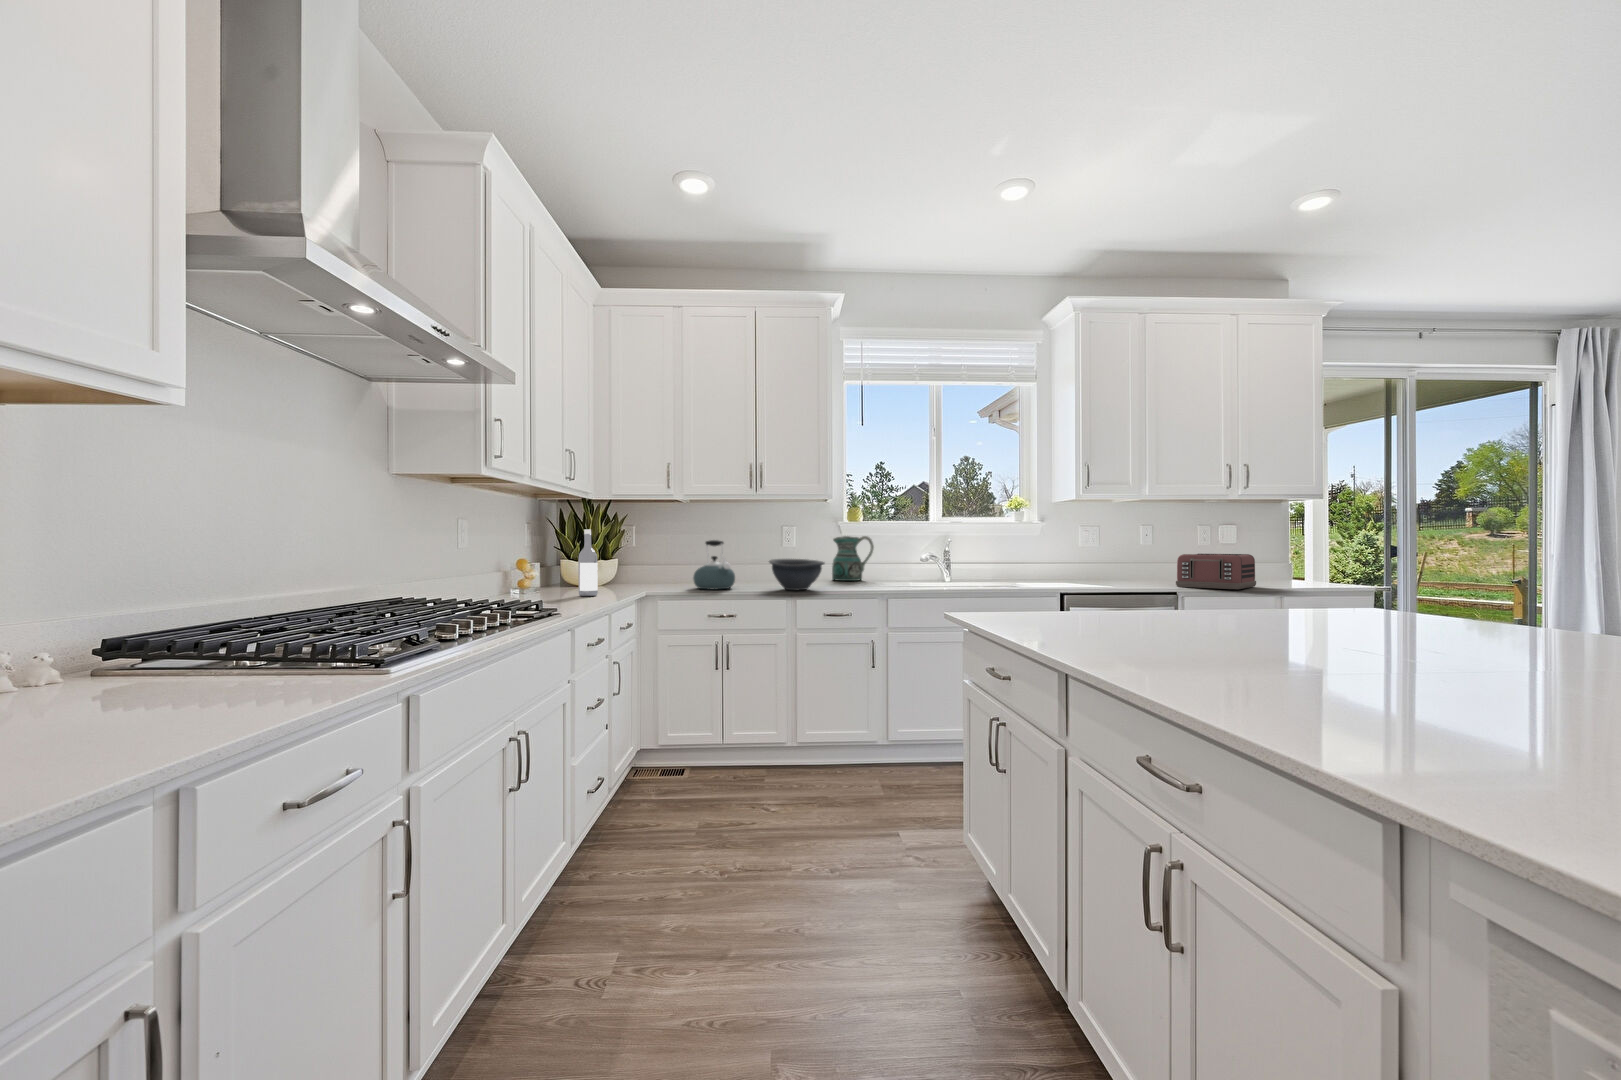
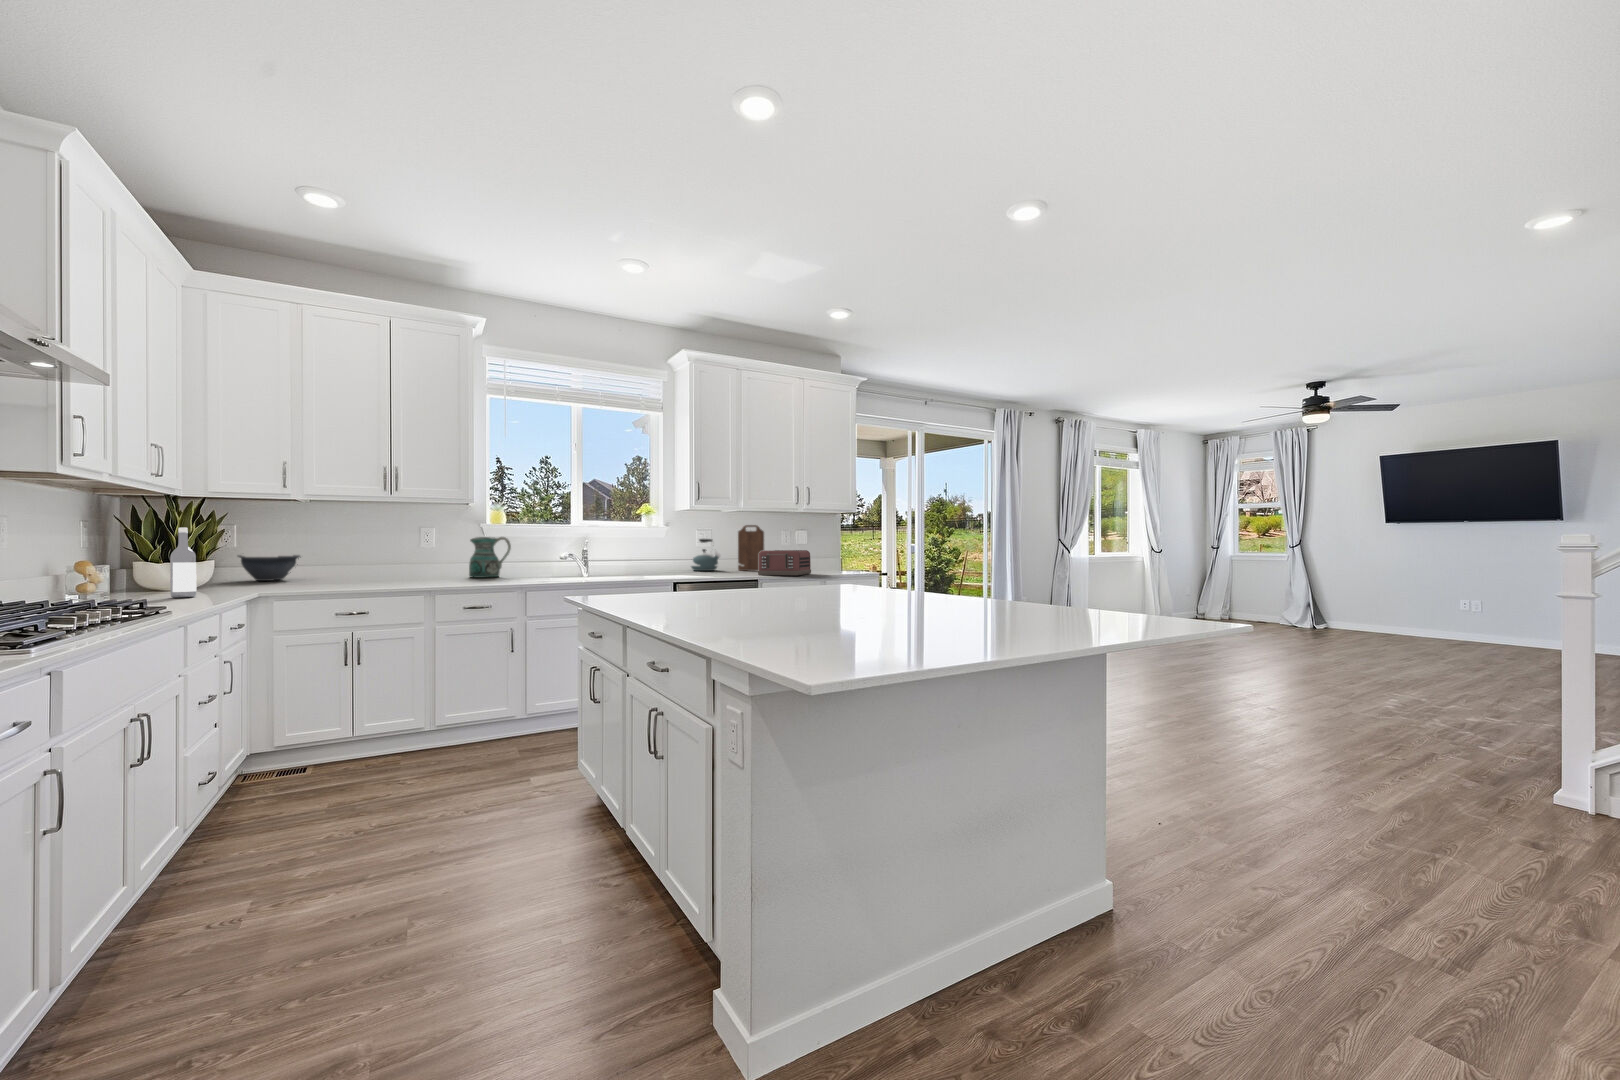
cutting board: none [1142,520,1181,580] -> present [738,525,764,571]
kettle: present [693,540,735,589] -> present [691,539,720,571]
bowl: present [769,559,825,590] -> present [238,555,301,581]

